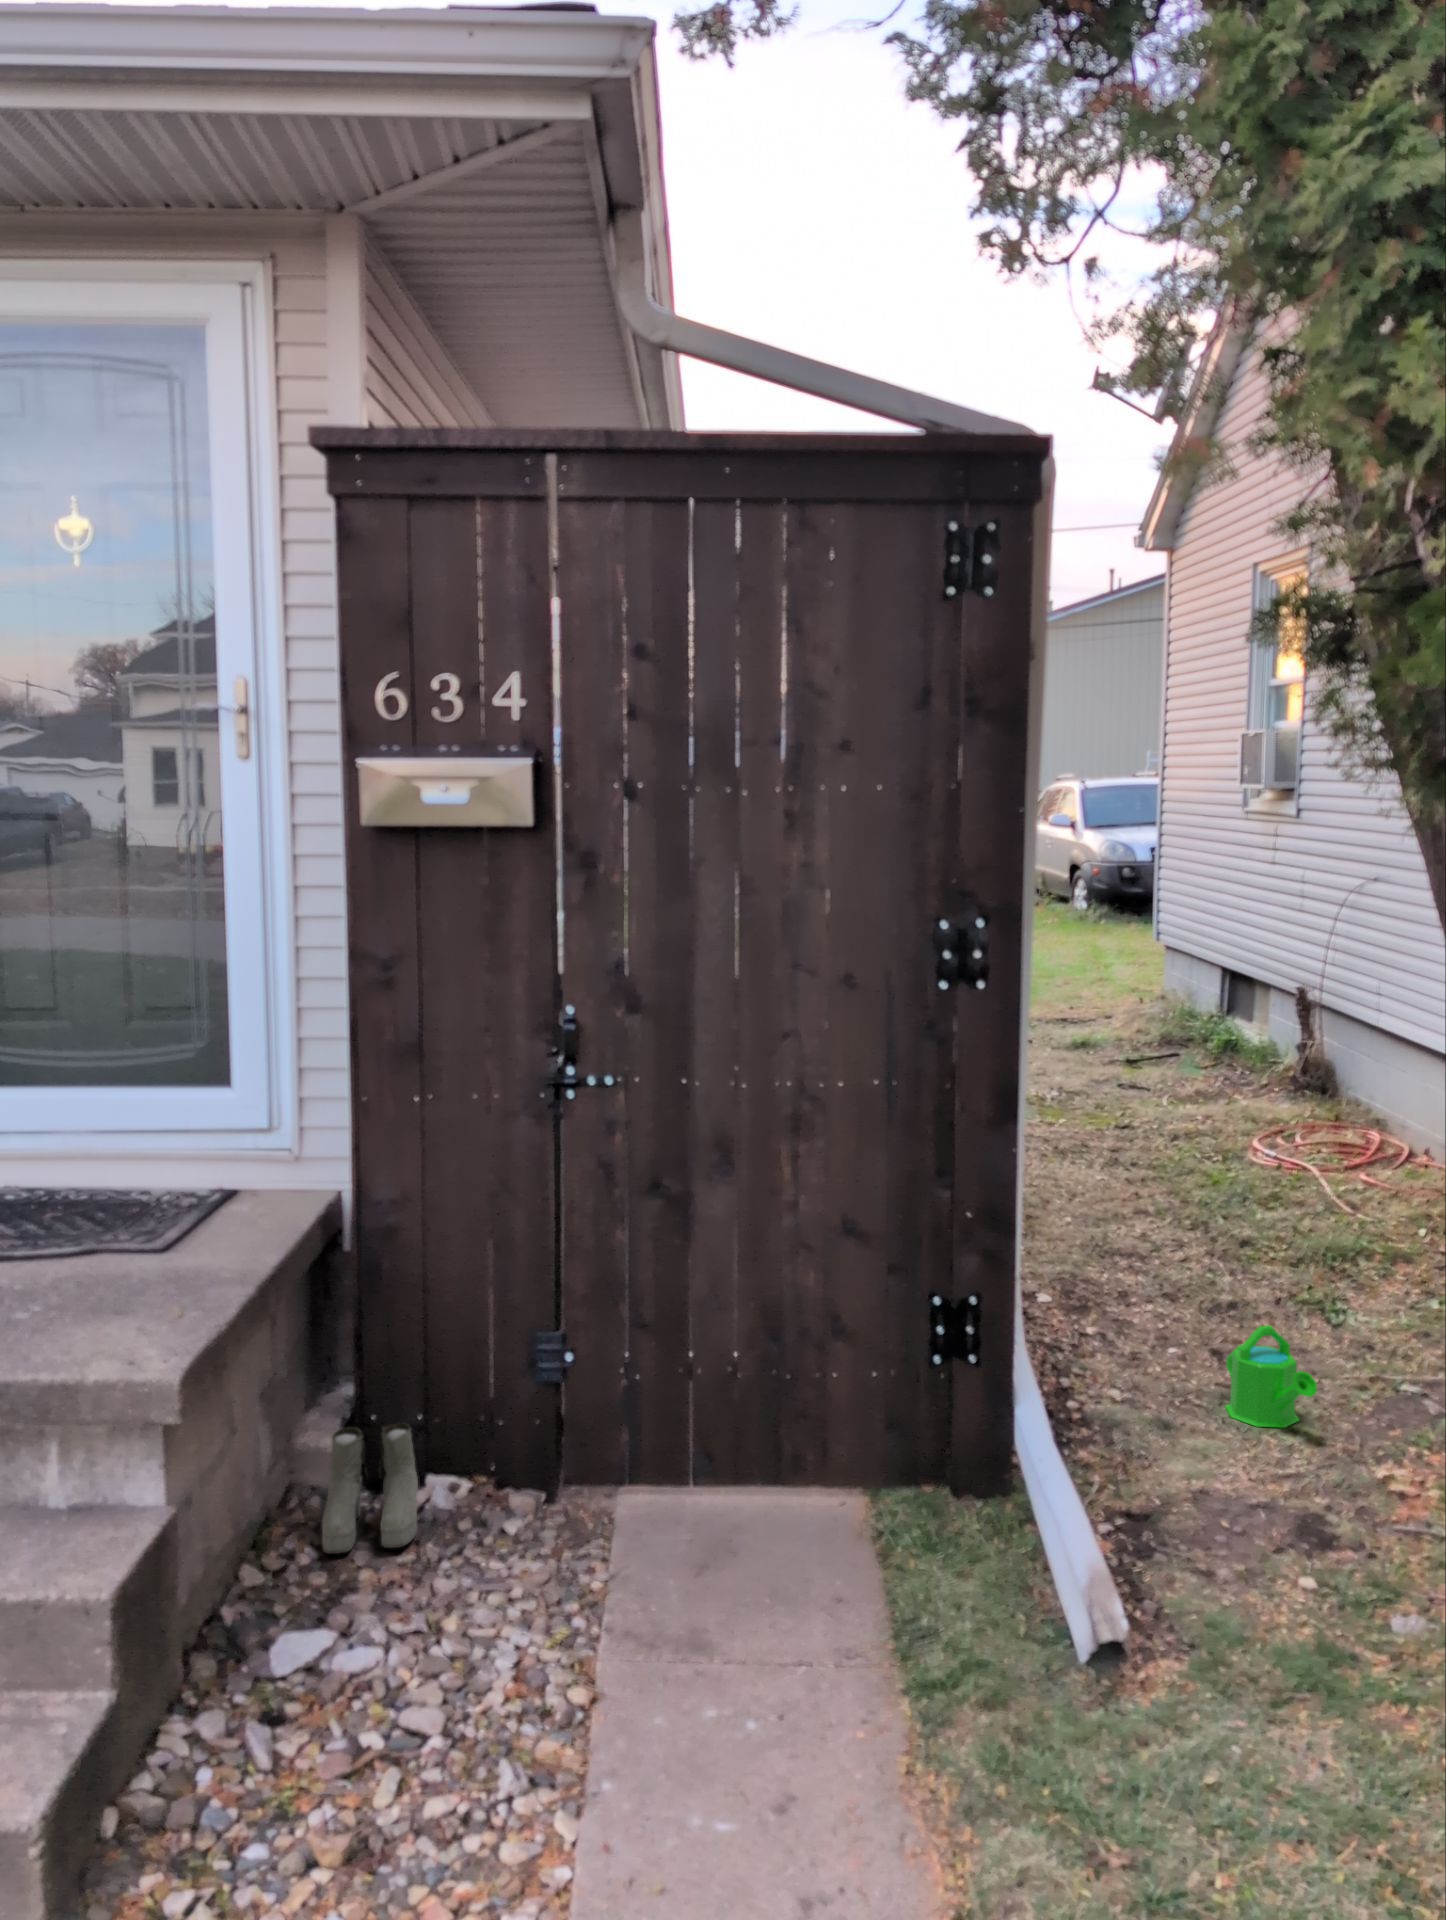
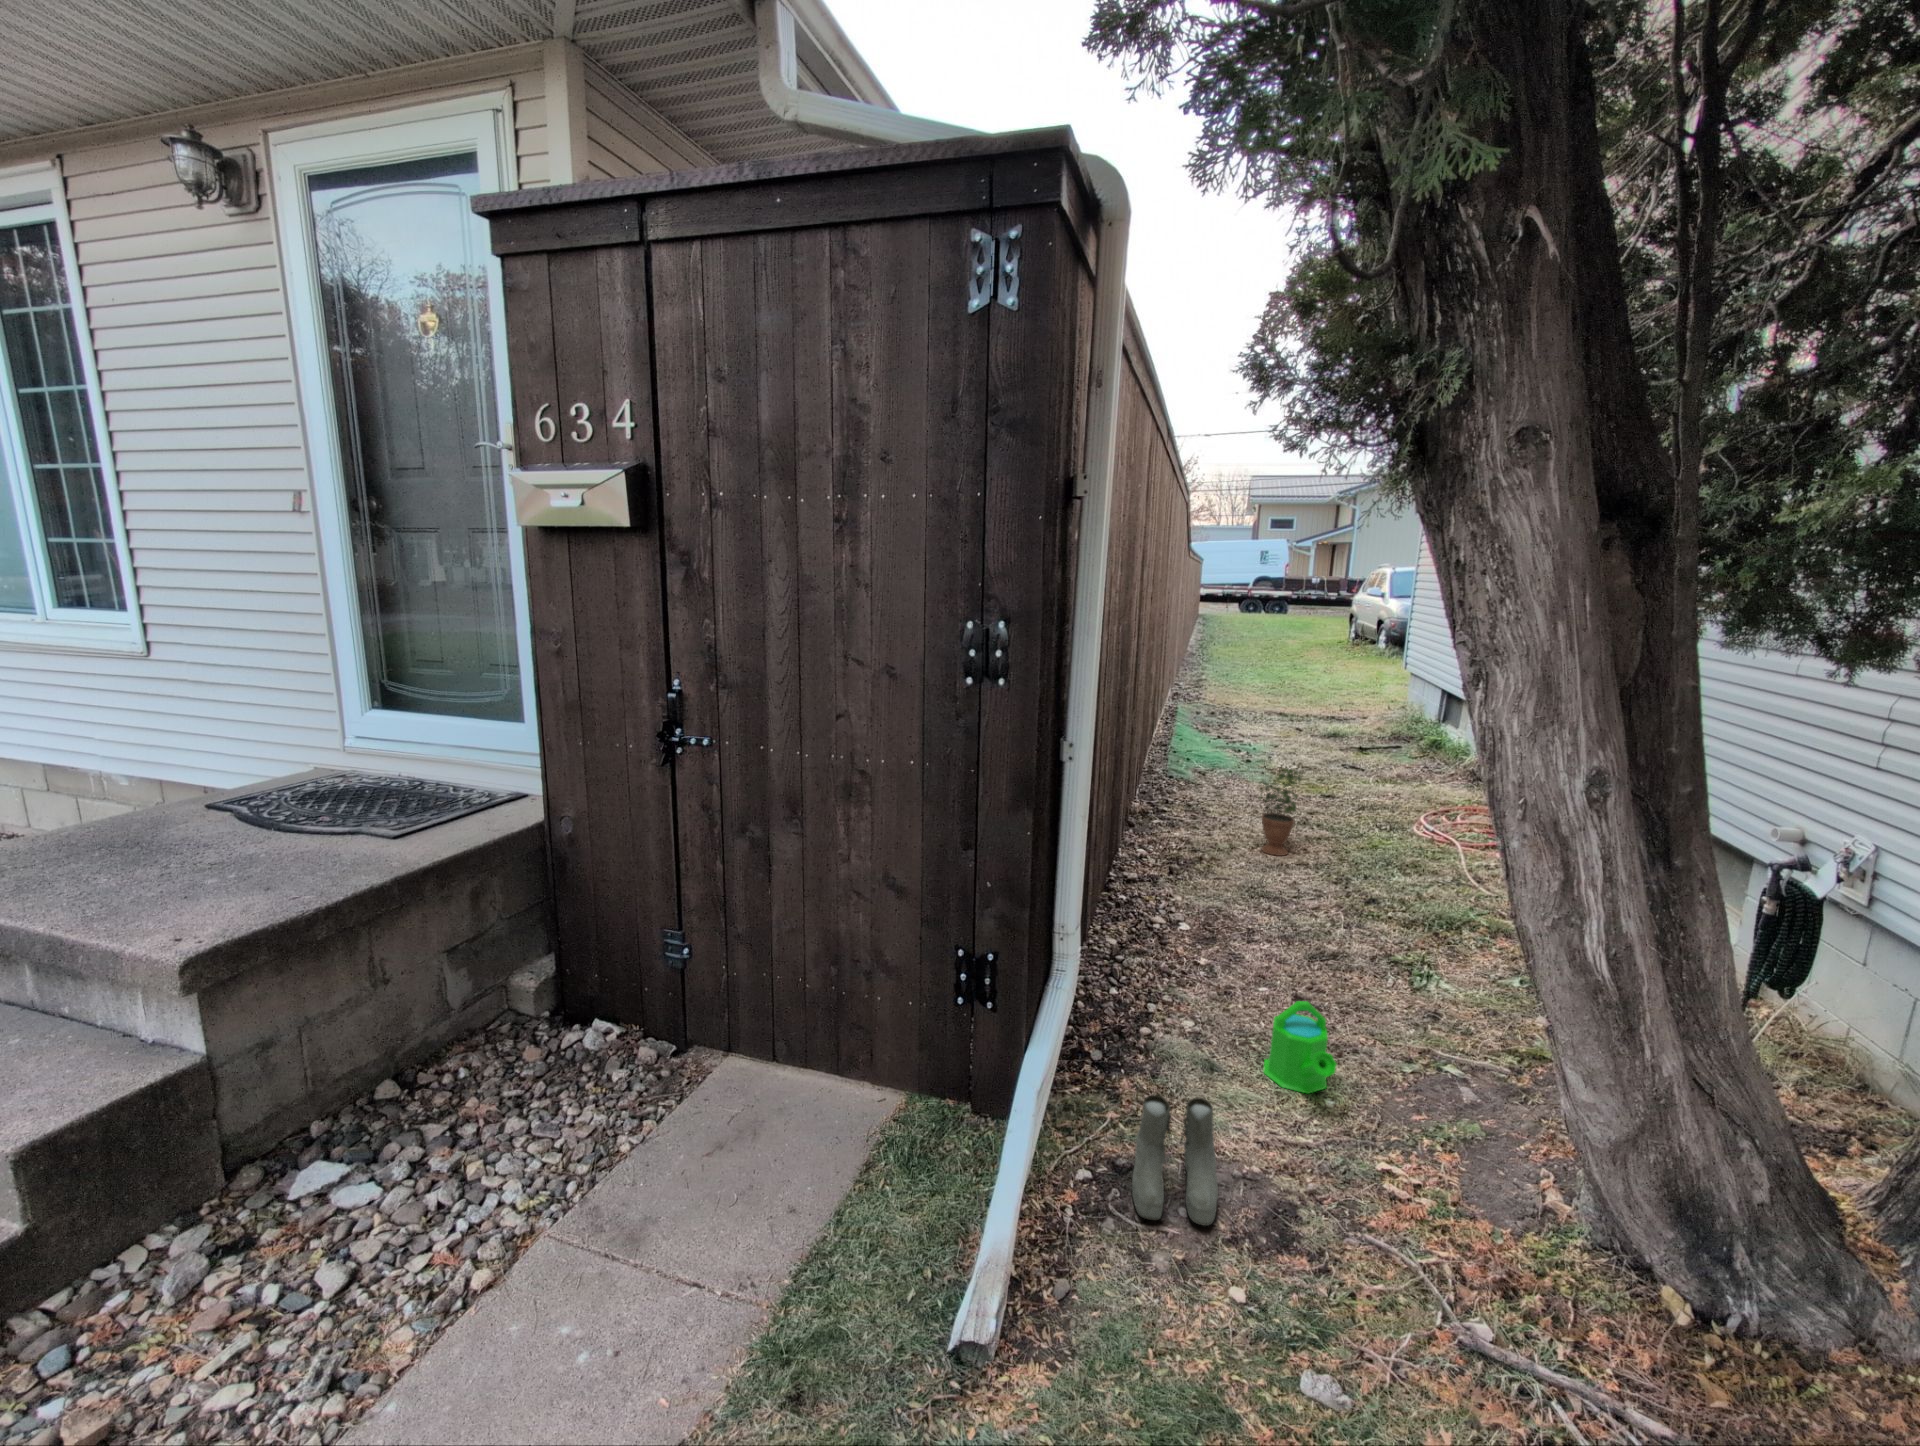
potted plant: none [1075,1077,1131,1203] -> present [1258,768,1301,856]
boots: present [322,1423,418,1554] -> present [1132,1095,1218,1226]

